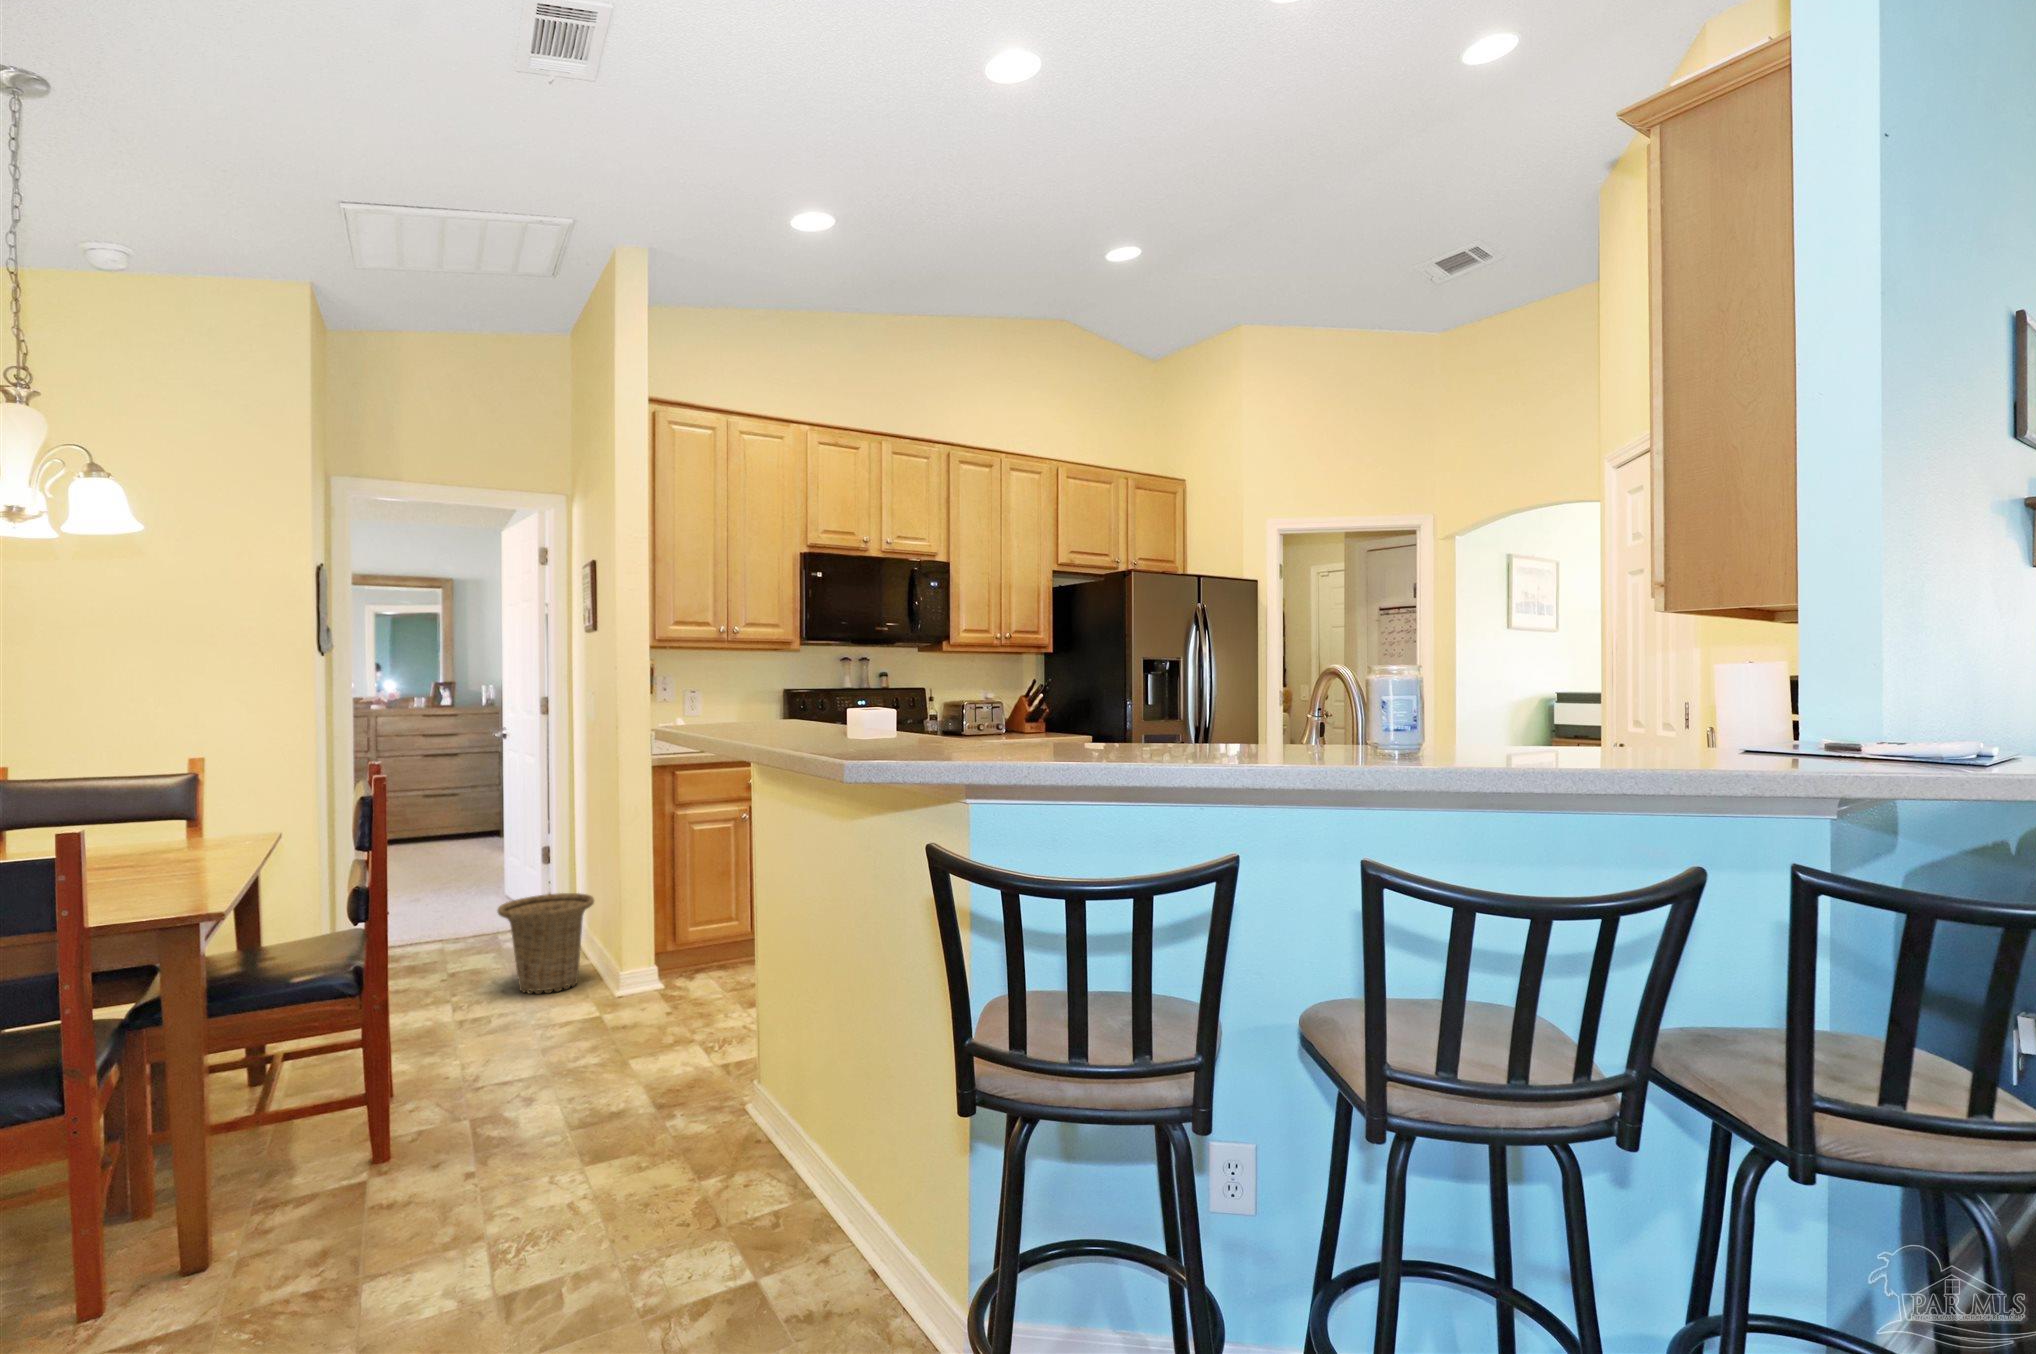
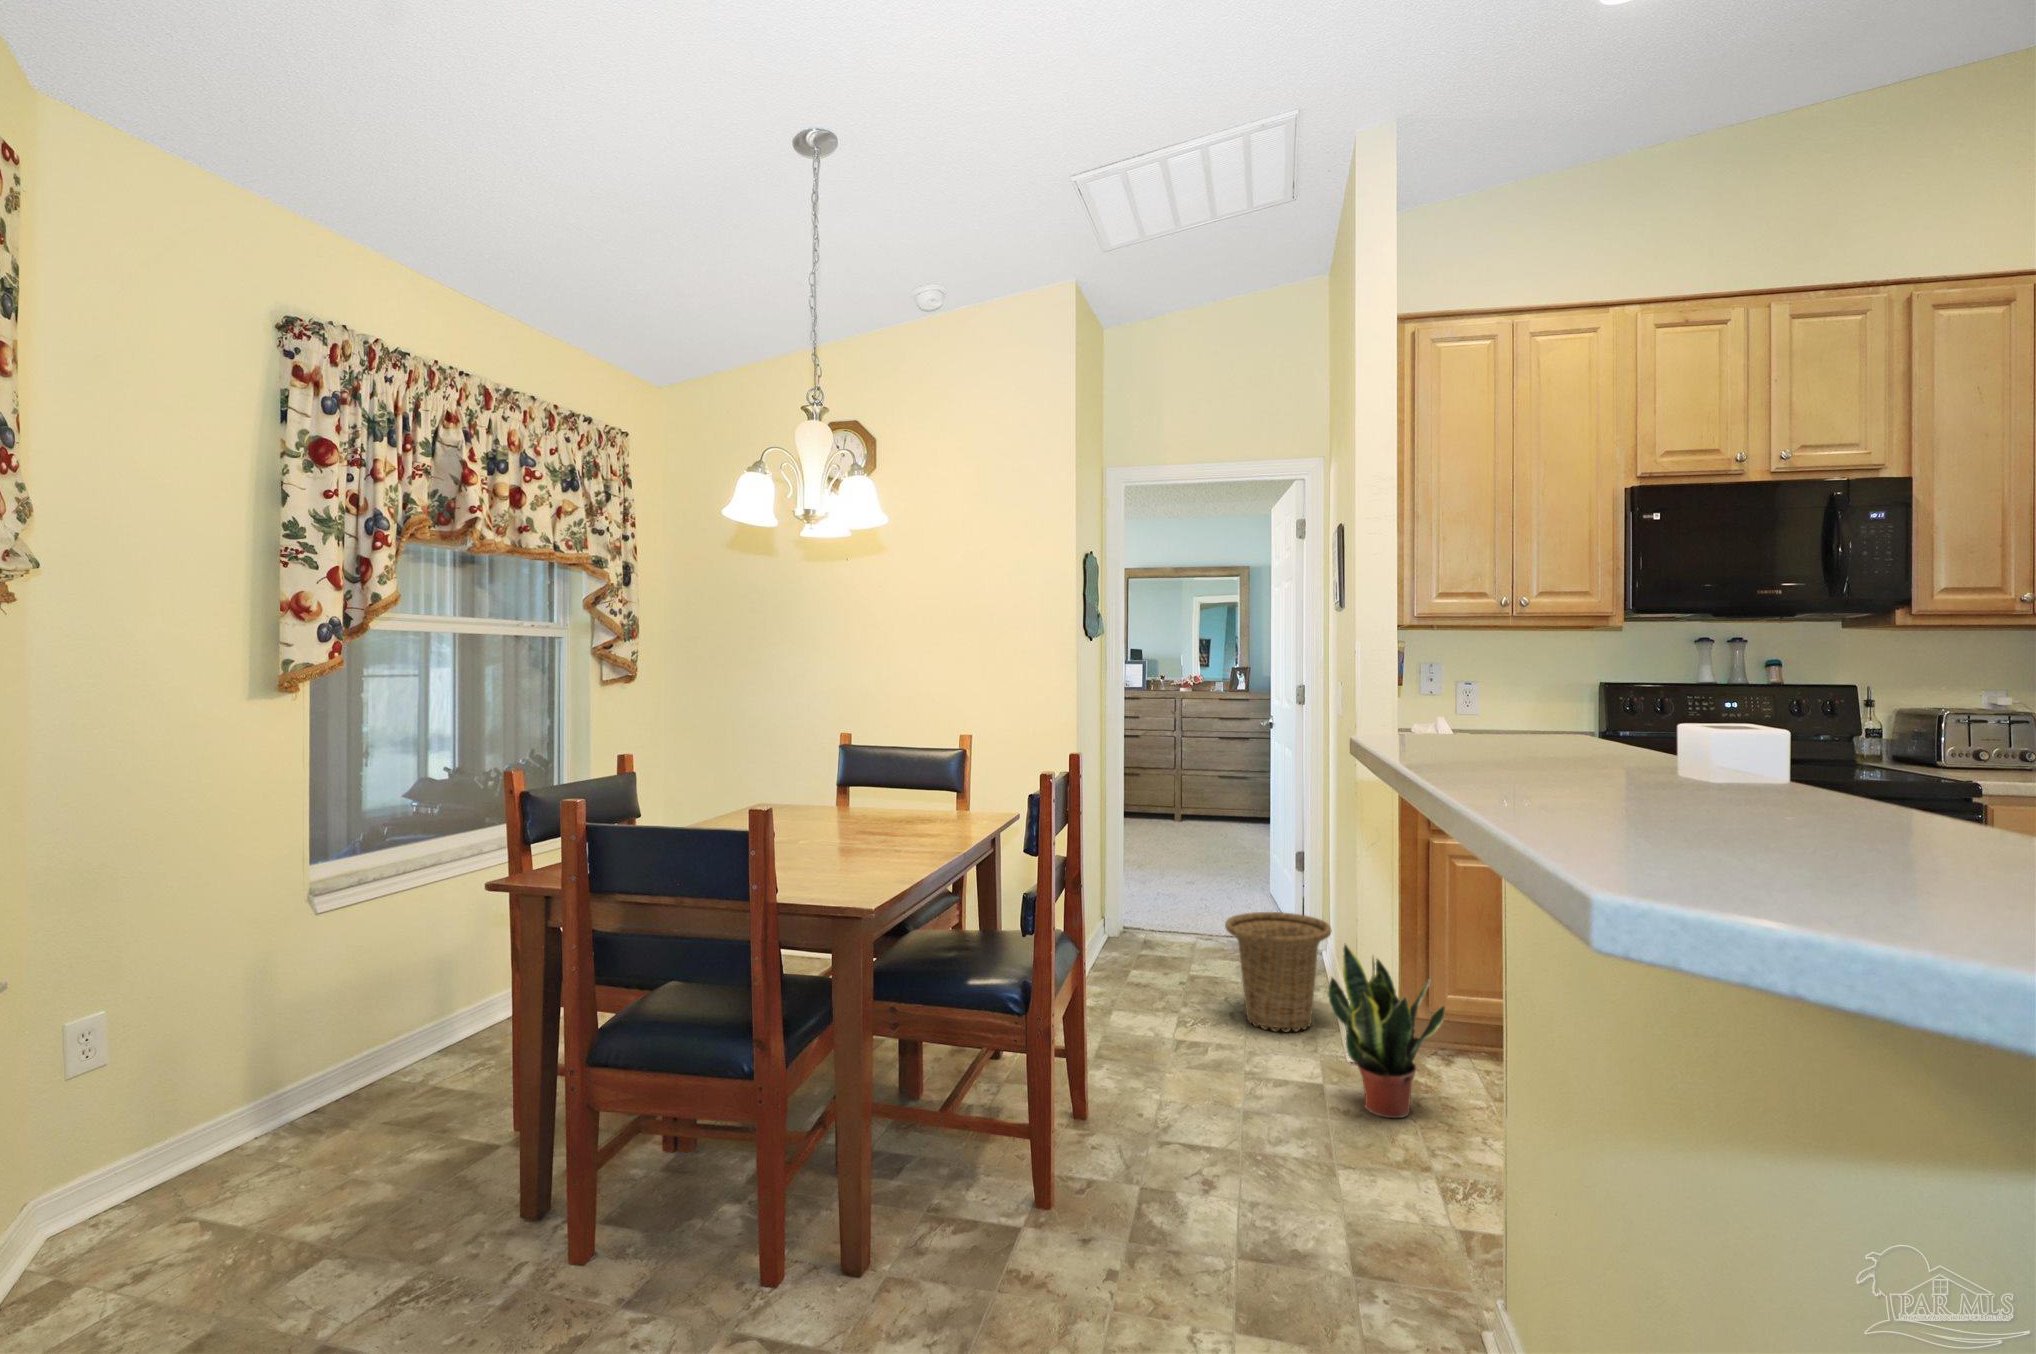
potted plant: none [606,897,695,1023] -> present [1328,945,1445,1118]

